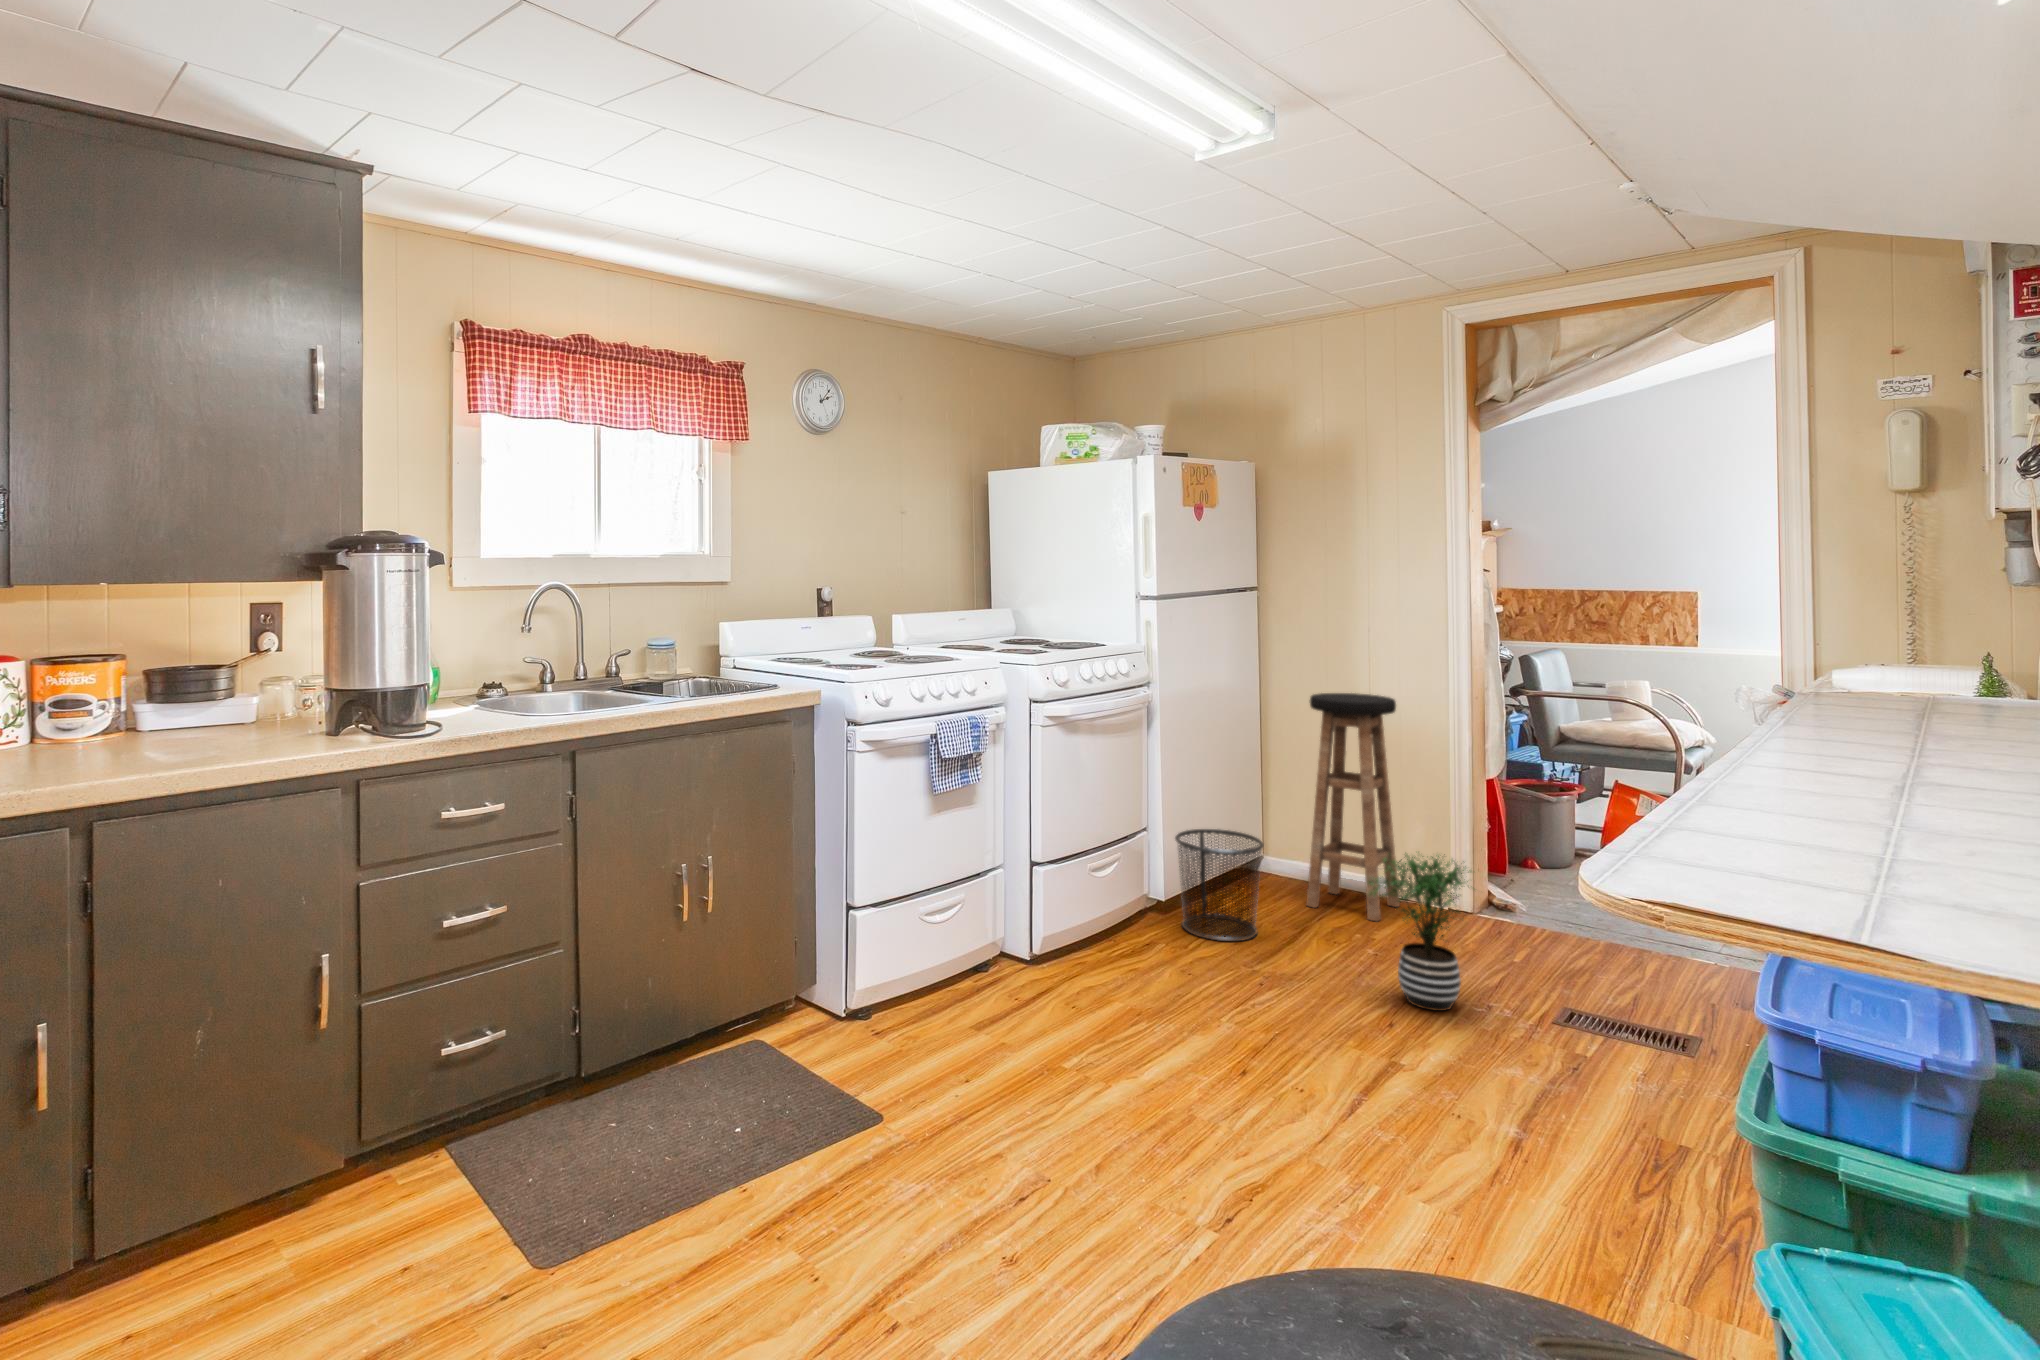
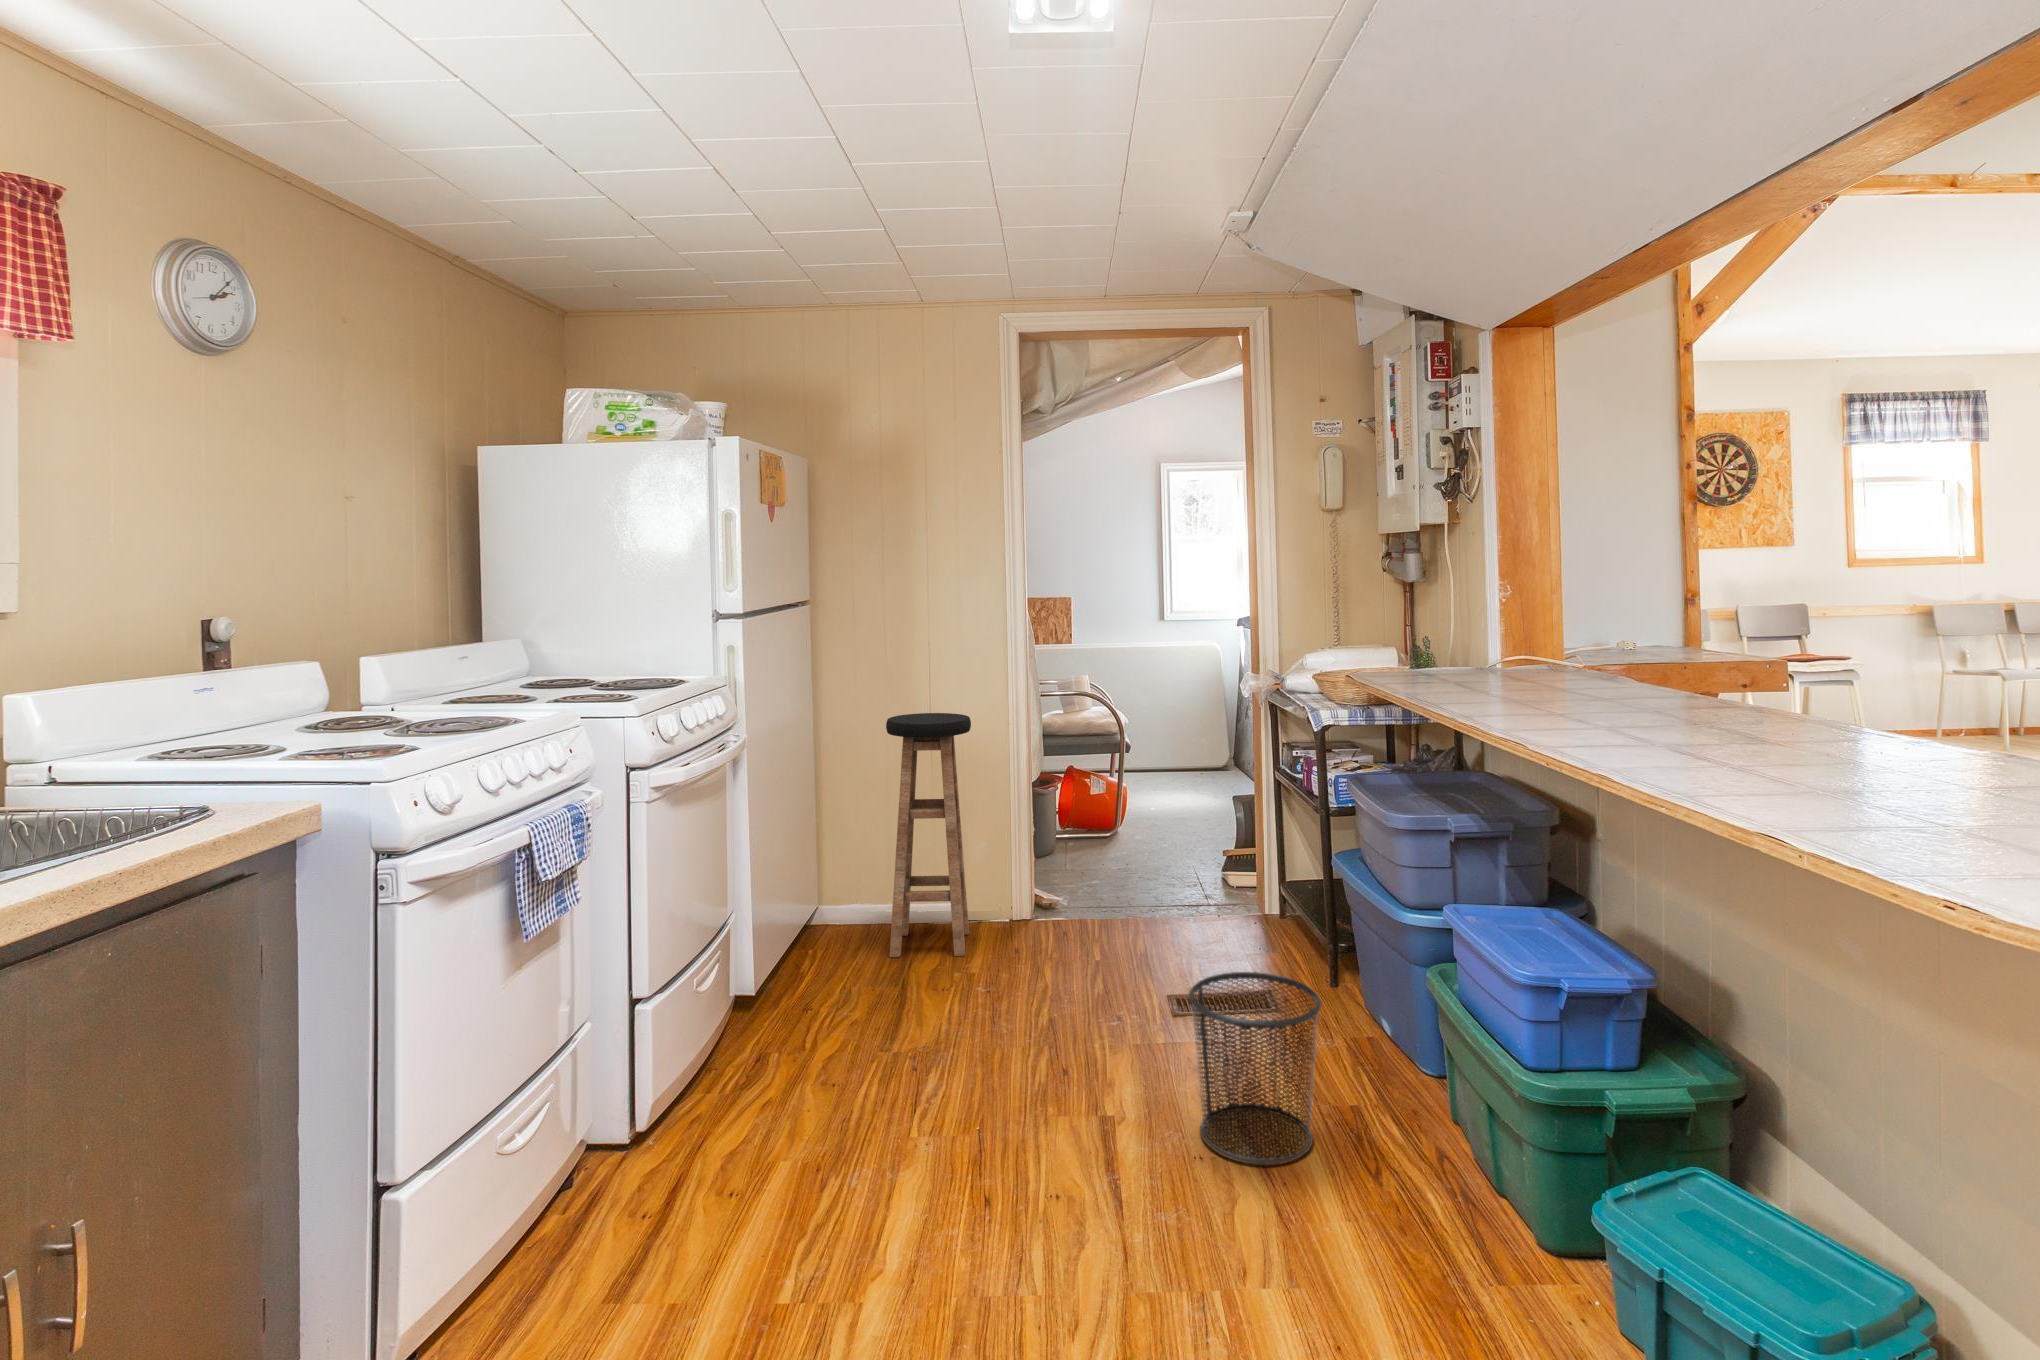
waste bin: present [1175,829,1264,941] -> present [1189,972,1322,1165]
potted plant: present [1367,853,1472,1011] -> none [1015,871,1119,1044]

